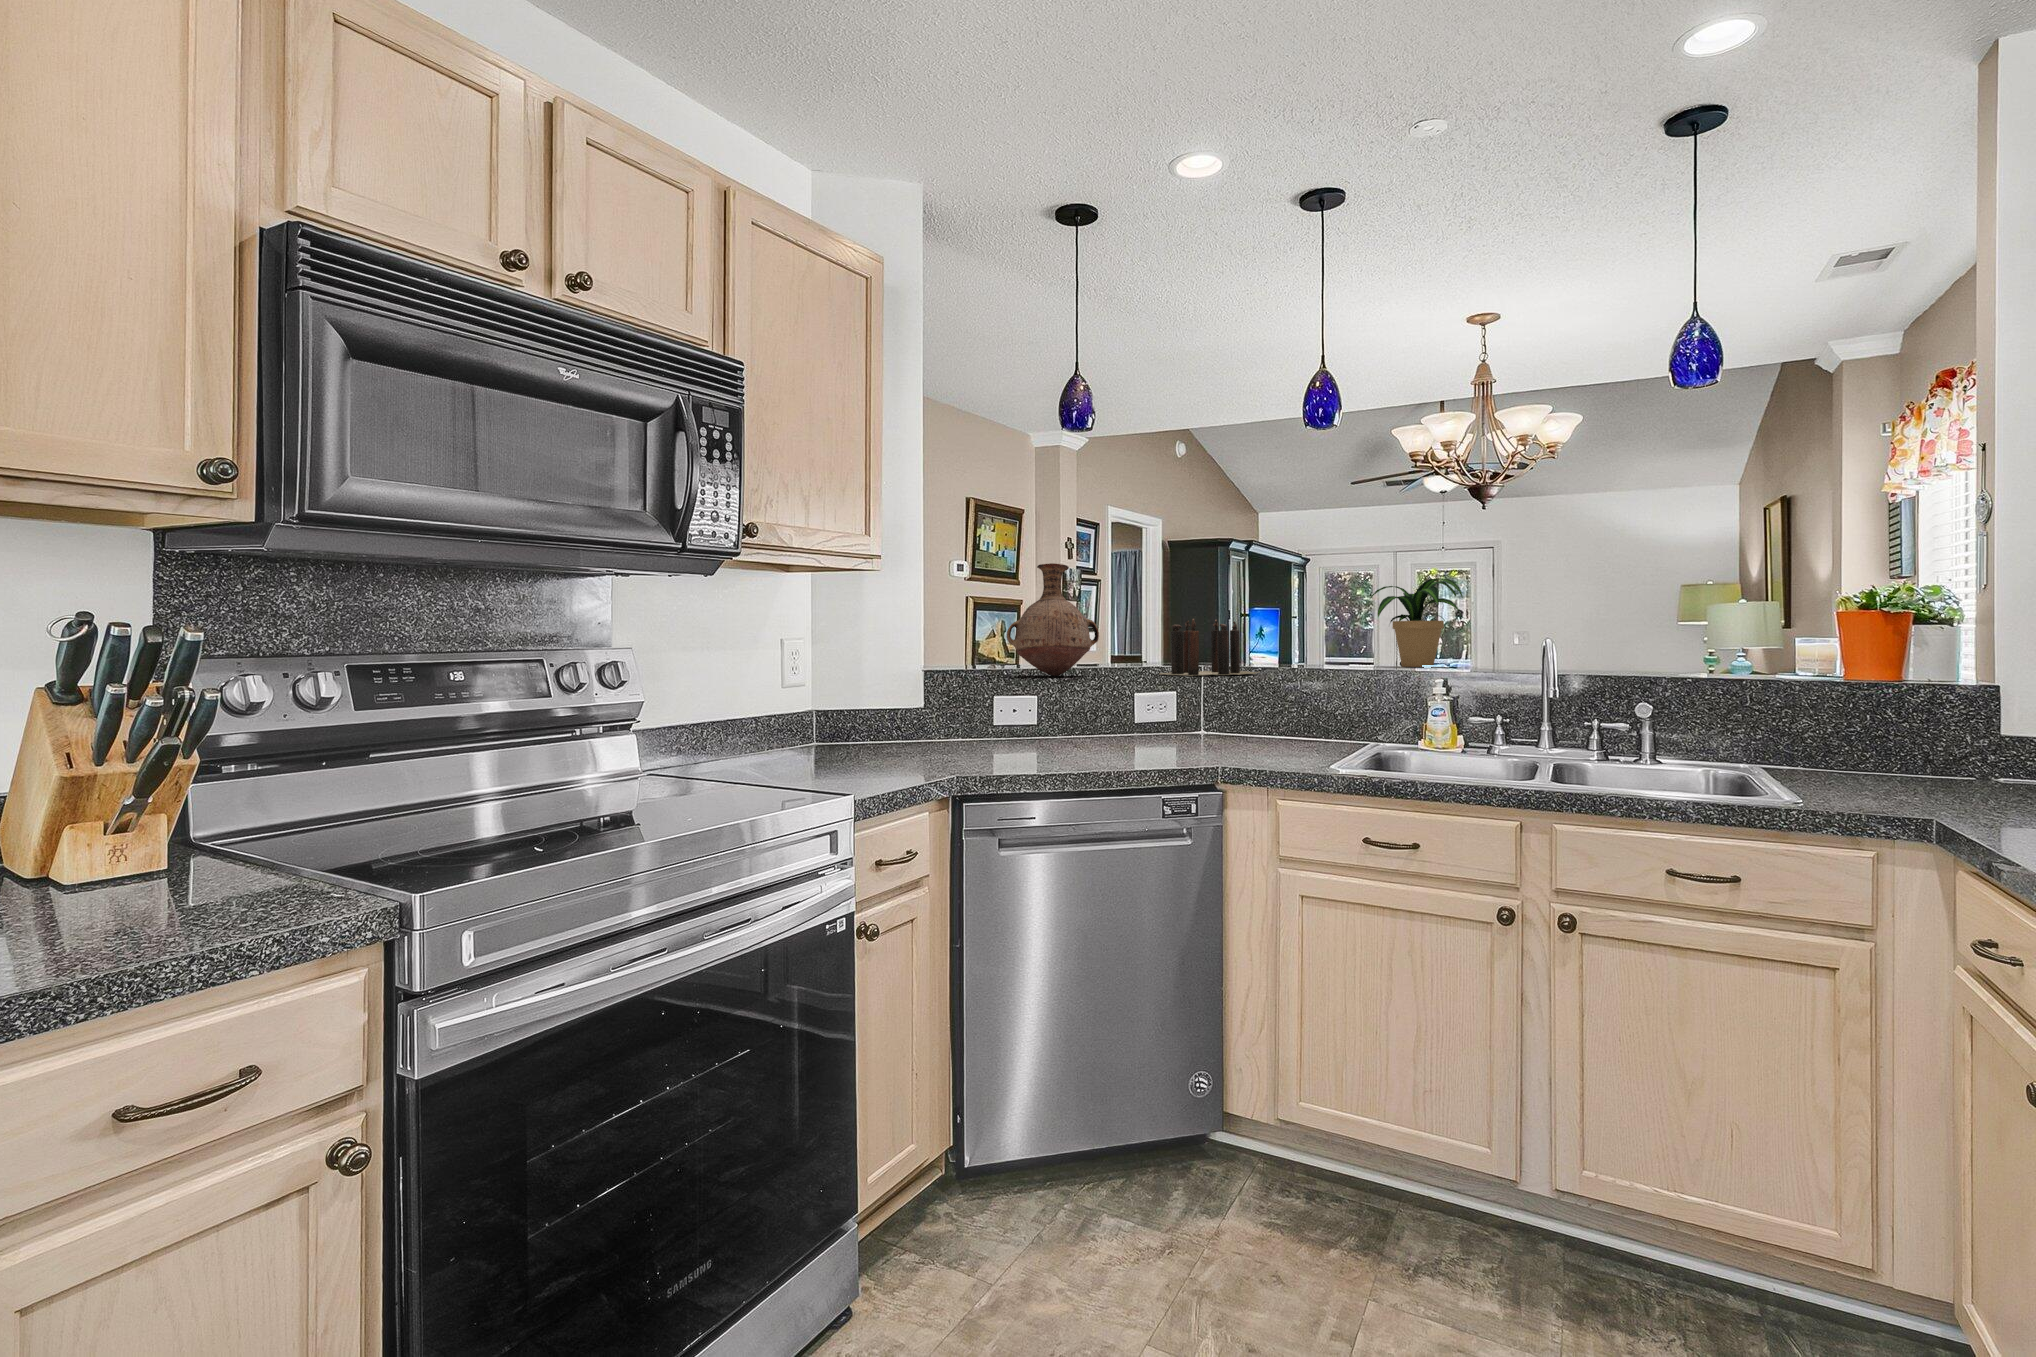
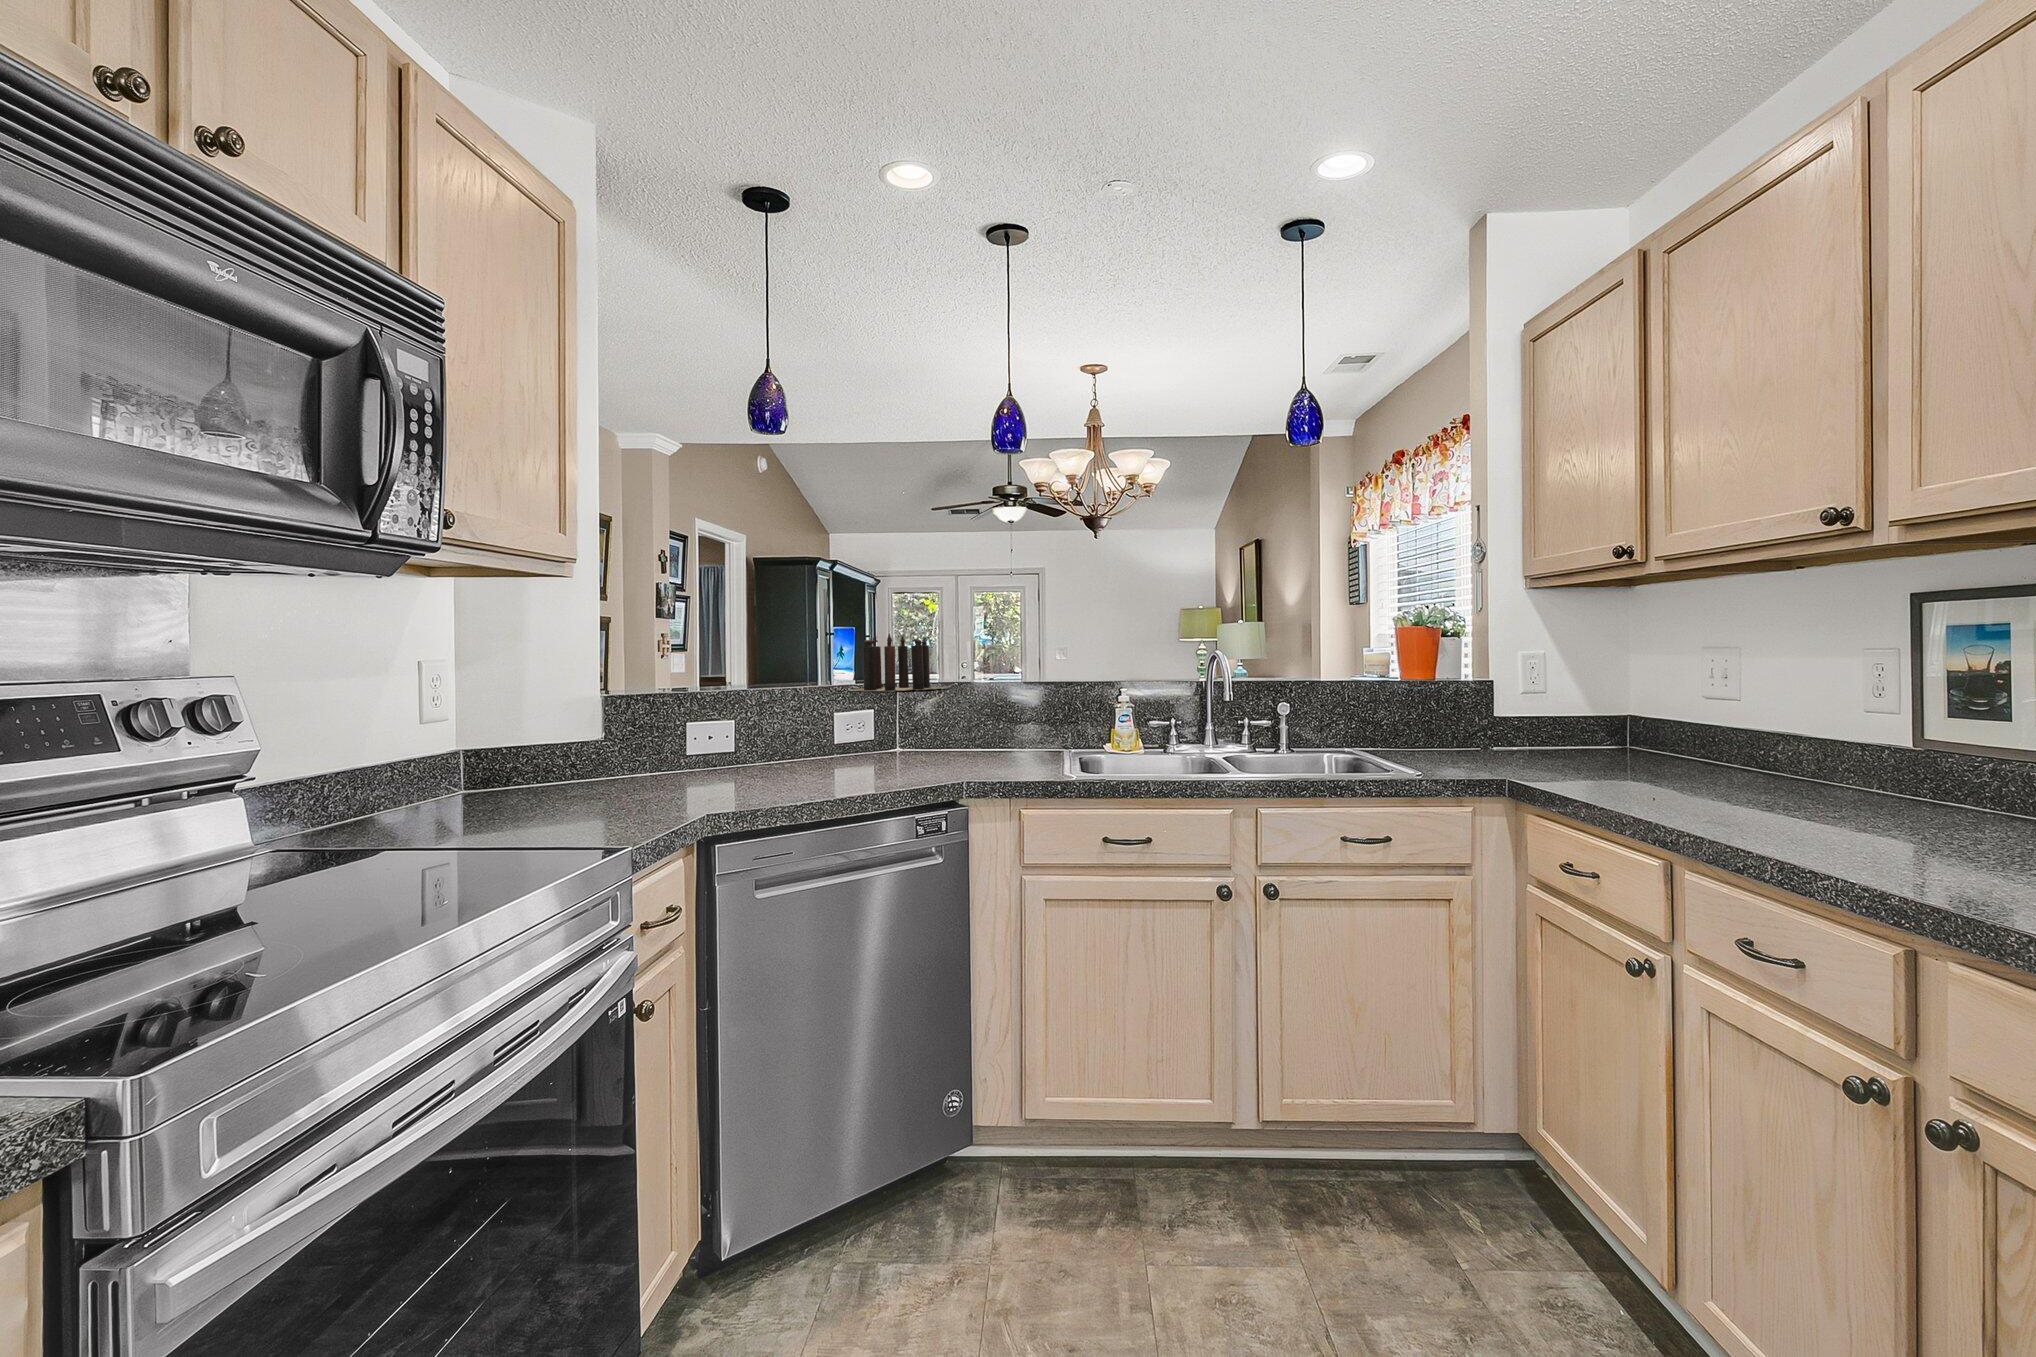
vase: present [1007,563,1099,676] -> none [696,573,797,695]
potted plant: present [1367,578,1463,667] -> none [1002,599,1087,680]

